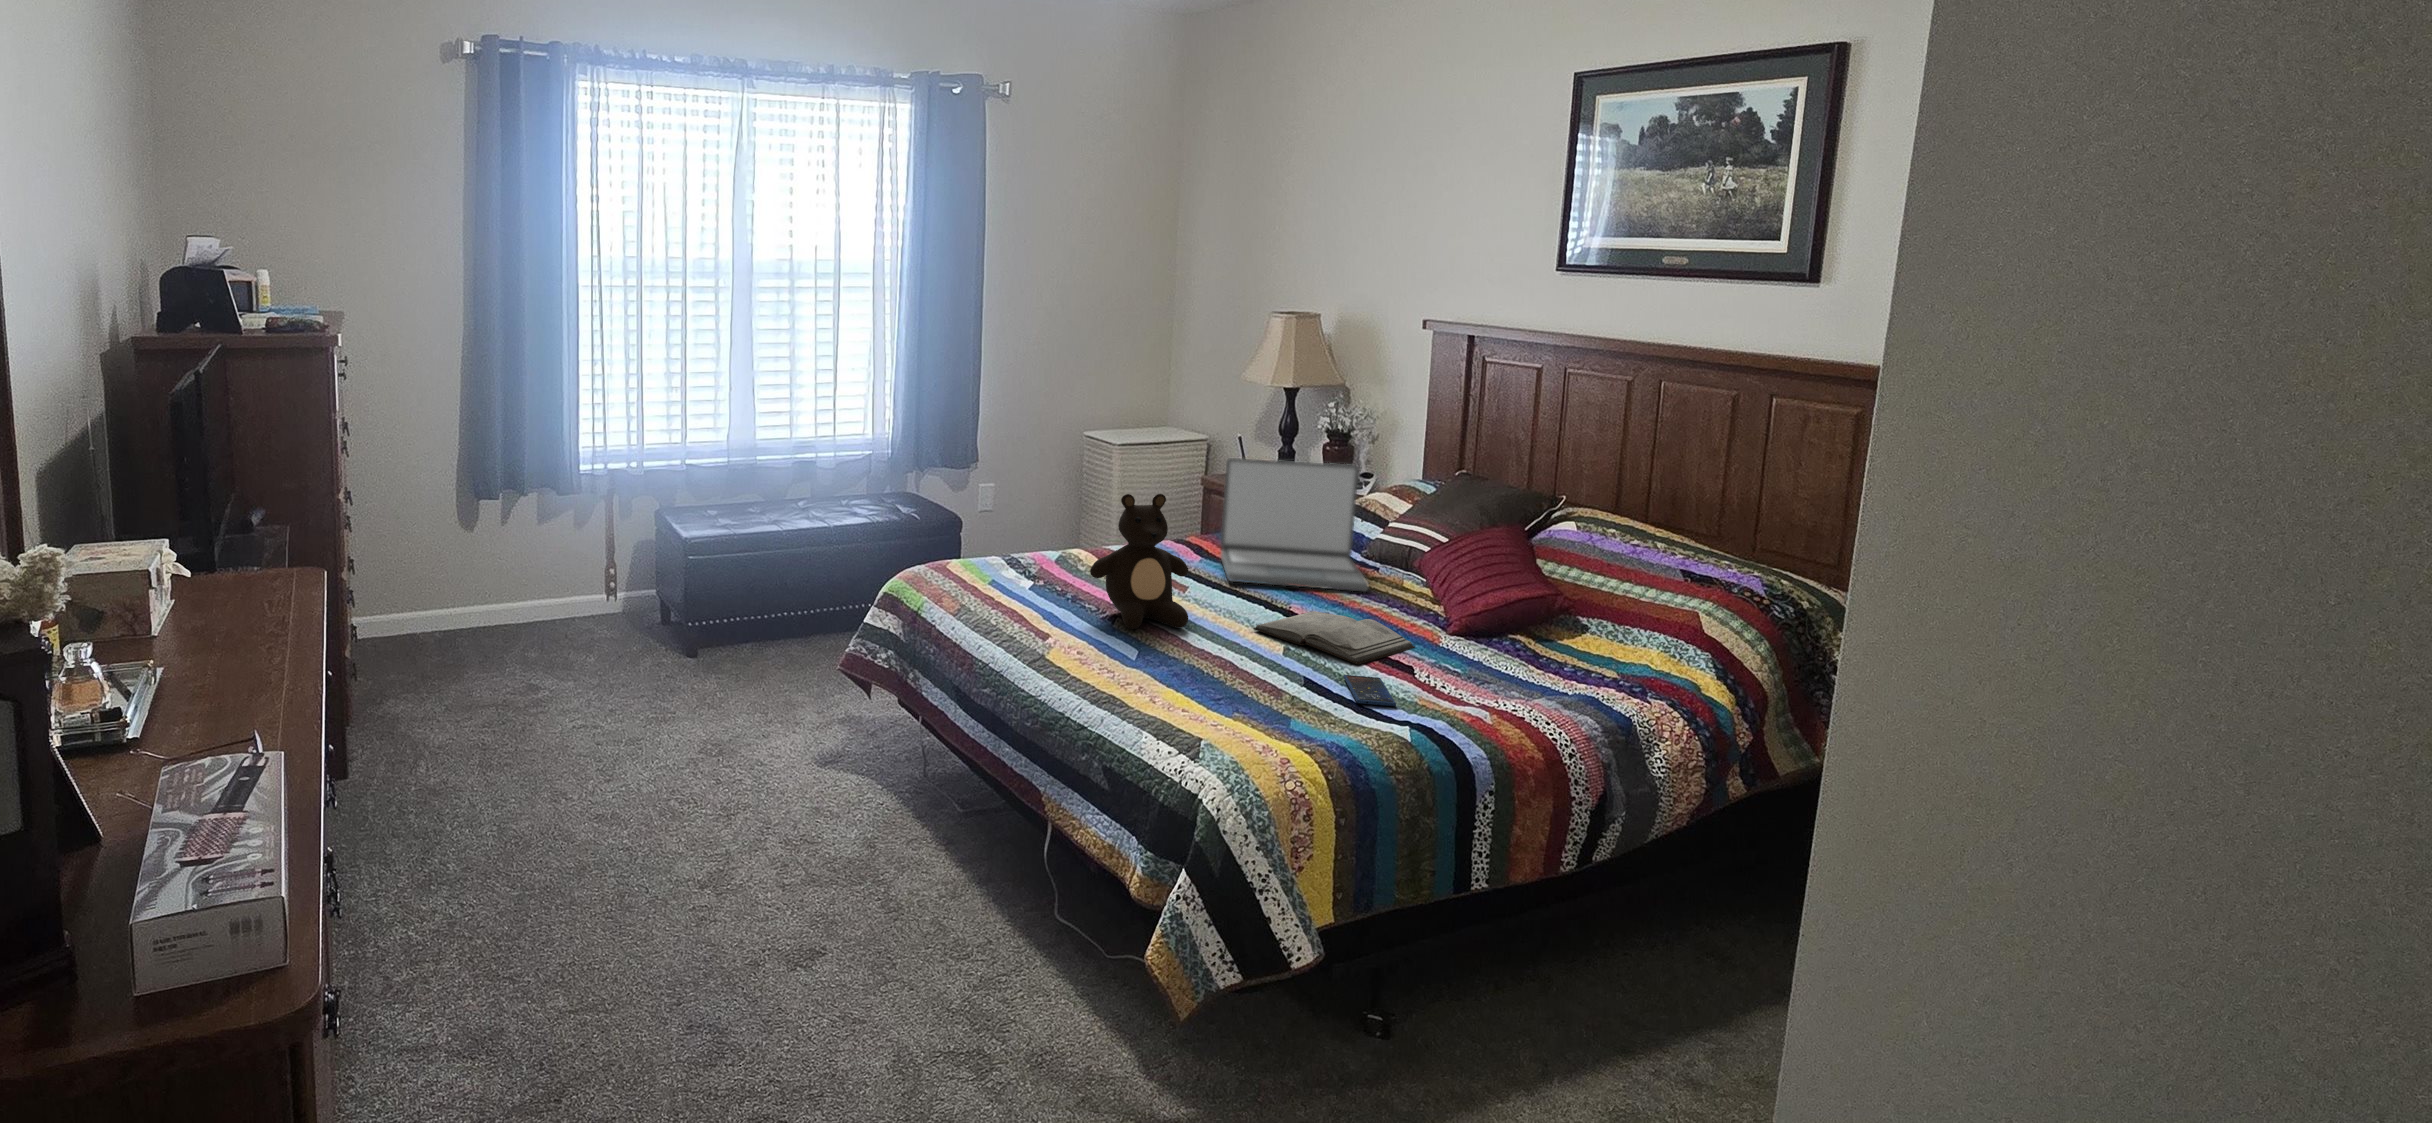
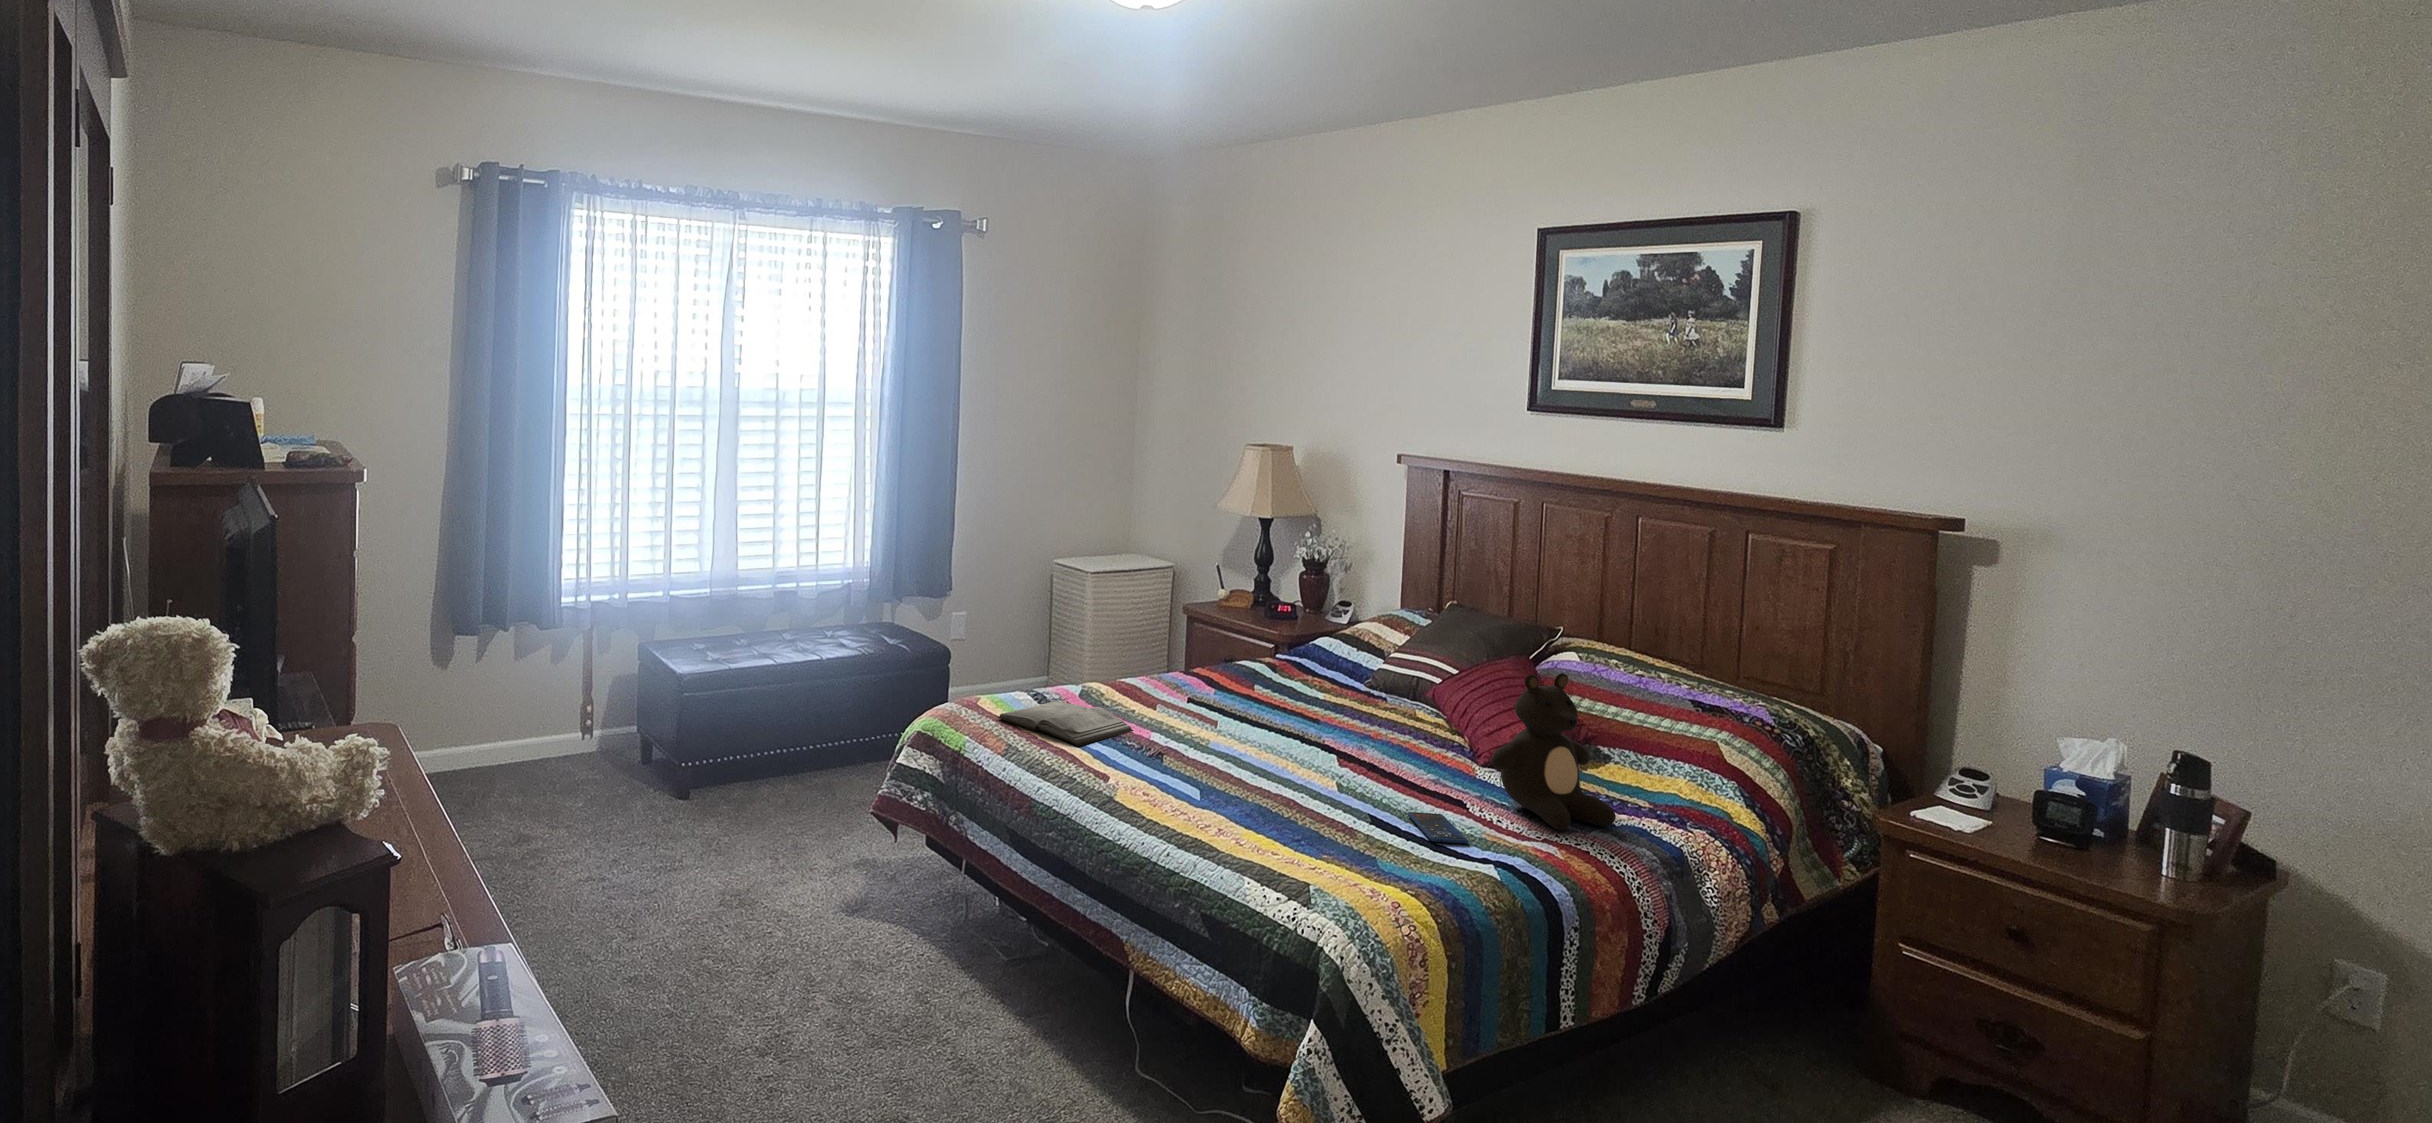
laptop: present [1221,458,1369,591] -> none [1236,591,1391,724]
teddy bear: present [1090,494,1188,629] -> present [1491,673,1616,830]
diary: present [1253,611,1415,665] -> present [998,701,1133,746]

